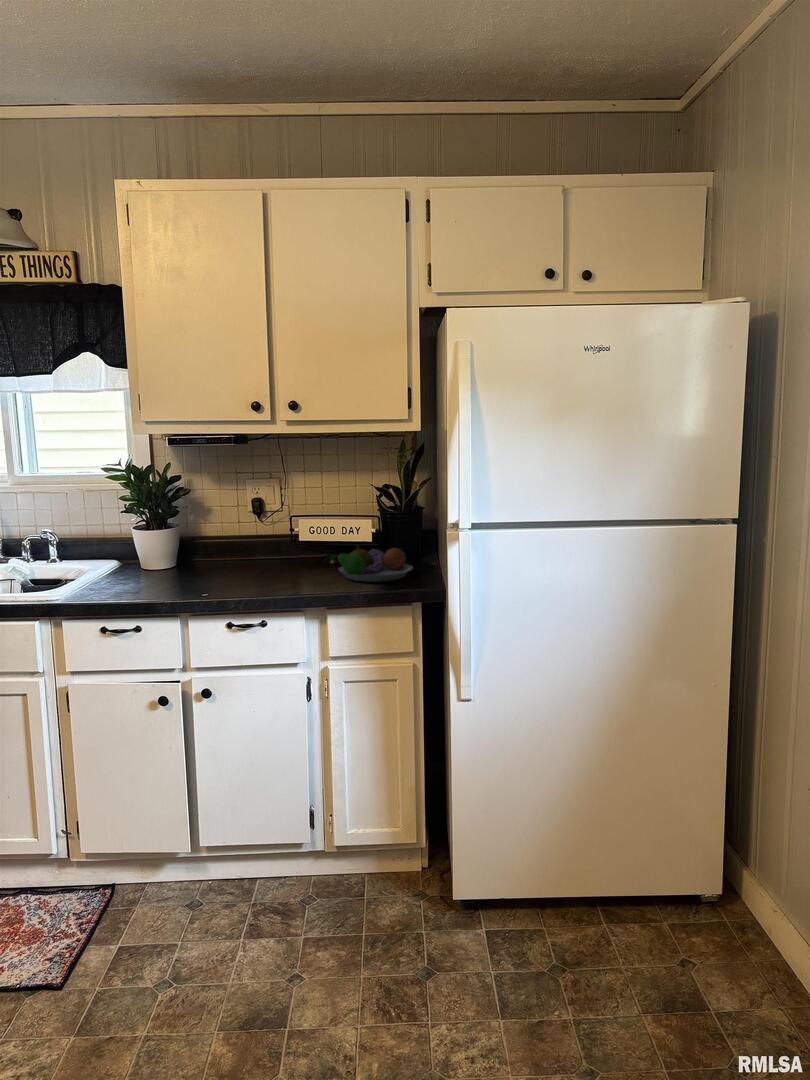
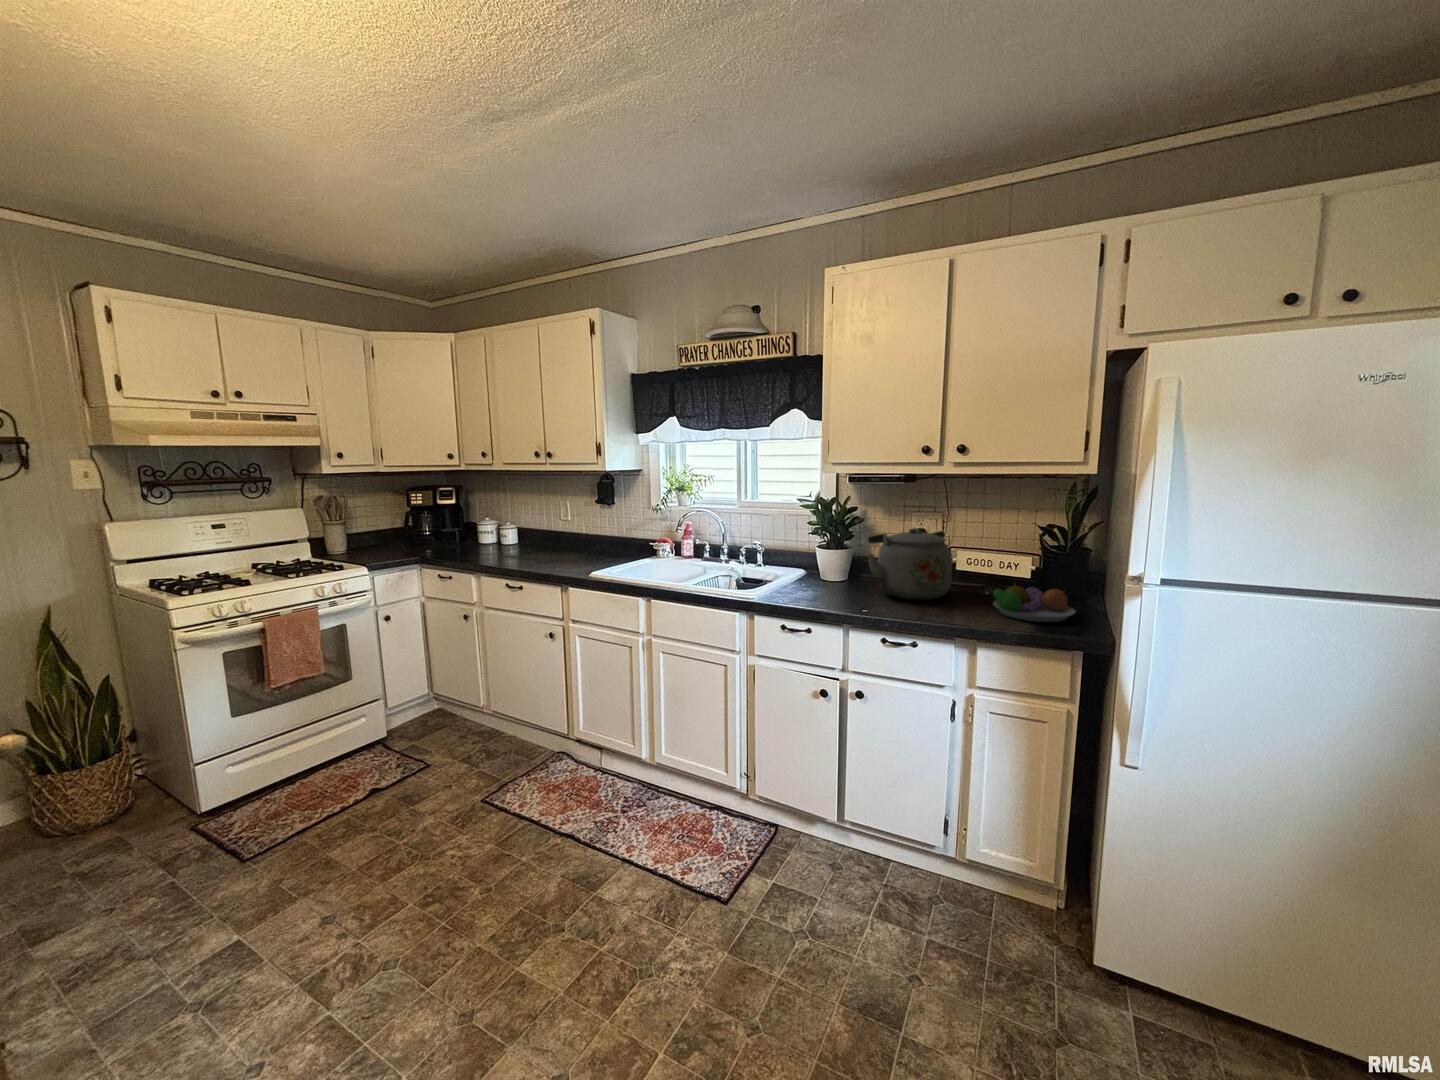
kettle: none [199,495,296,577] -> present [868,528,952,600]

